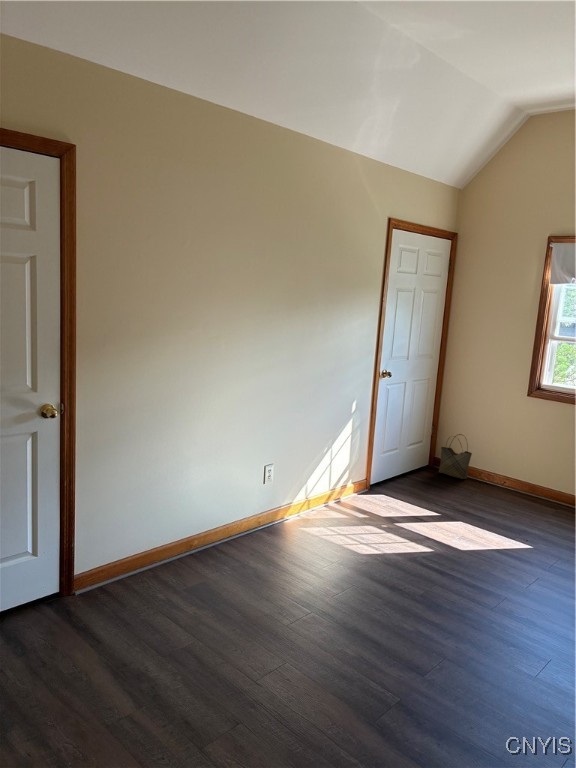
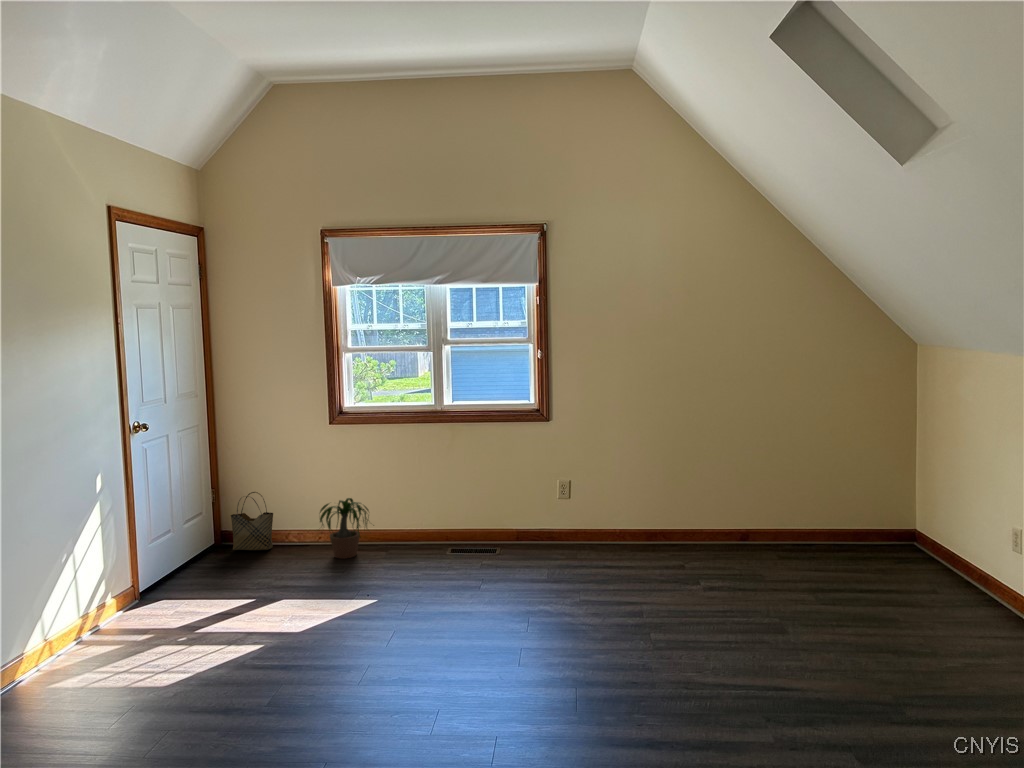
potted plant: none [495,456,553,504] -> present [320,498,369,559]

